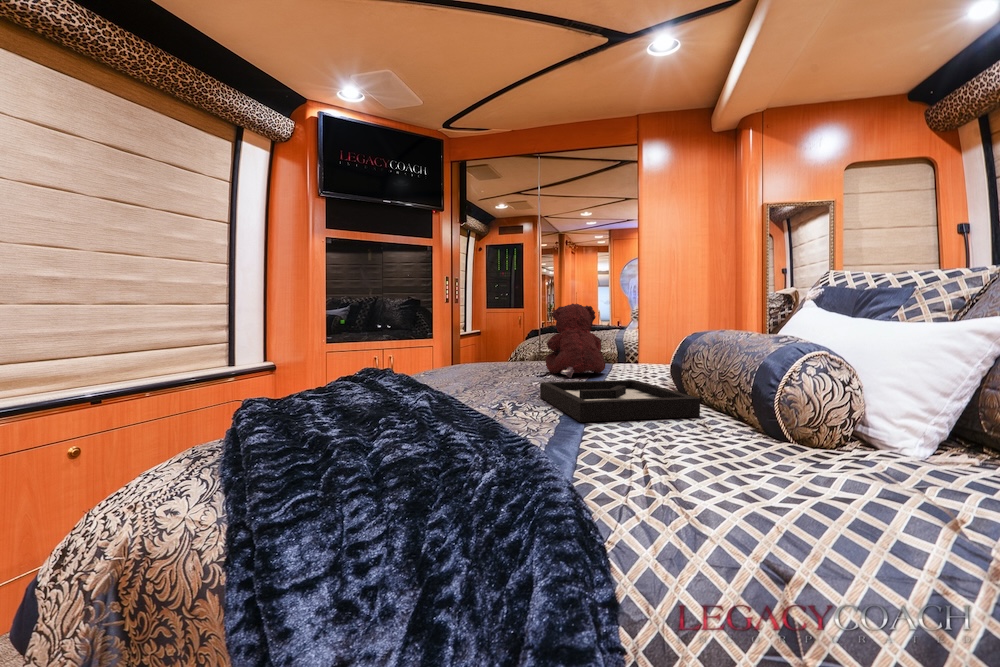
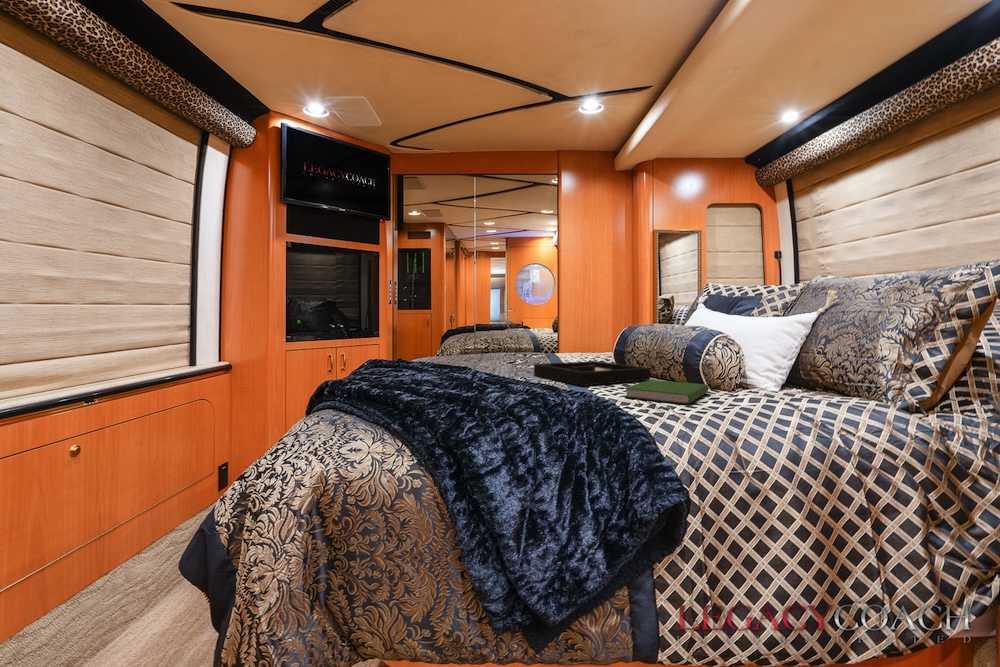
teddy bear: present [546,304,605,378] -> none [513,306,559,364]
hardcover book: none [621,420,779,480] -> present [625,380,708,404]

